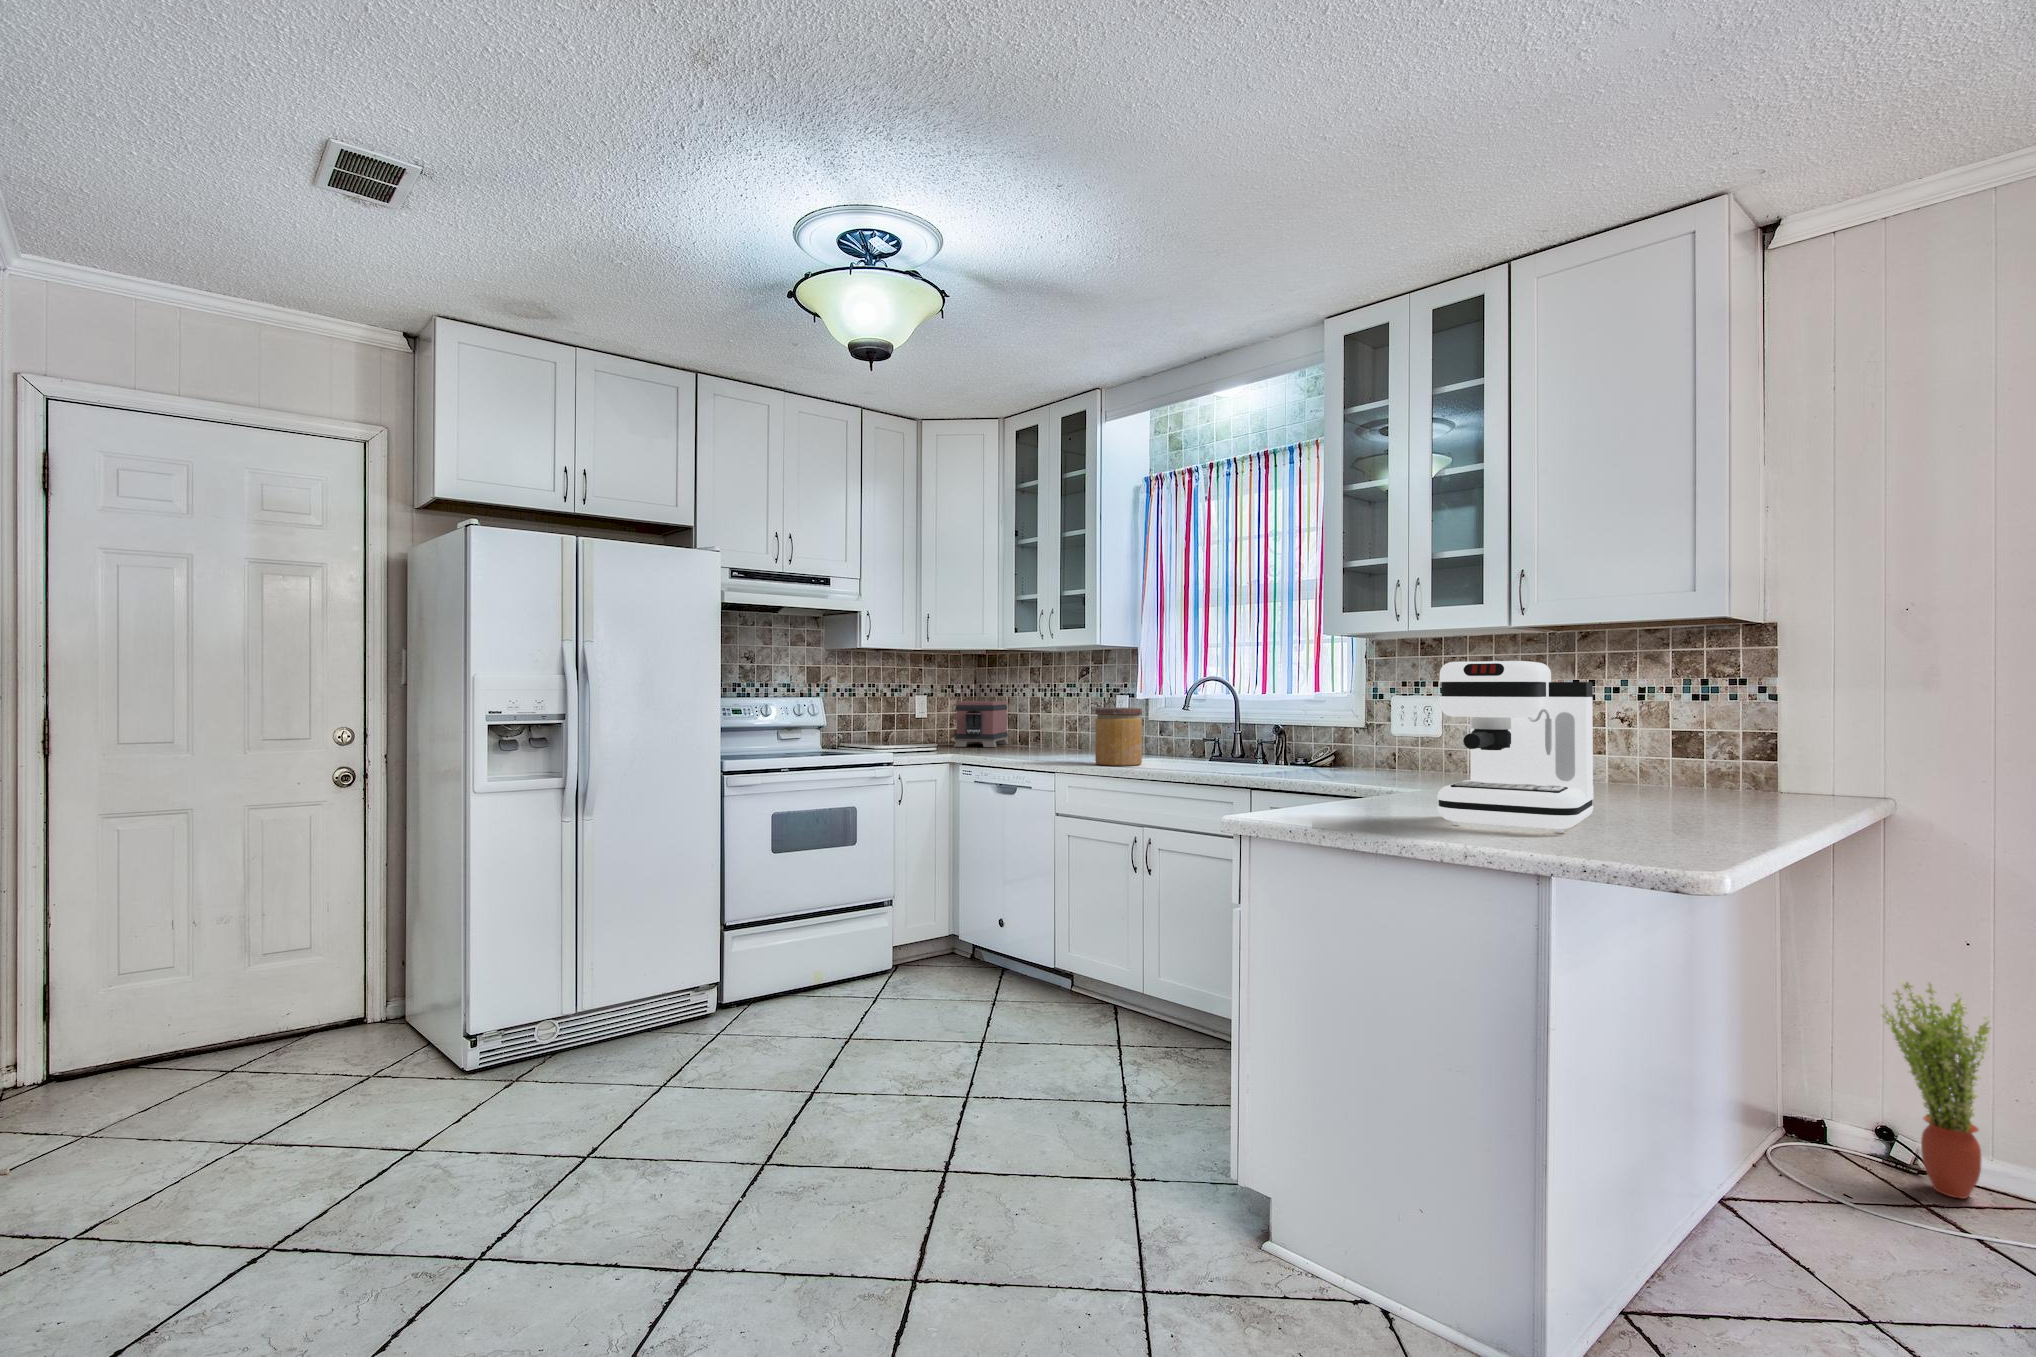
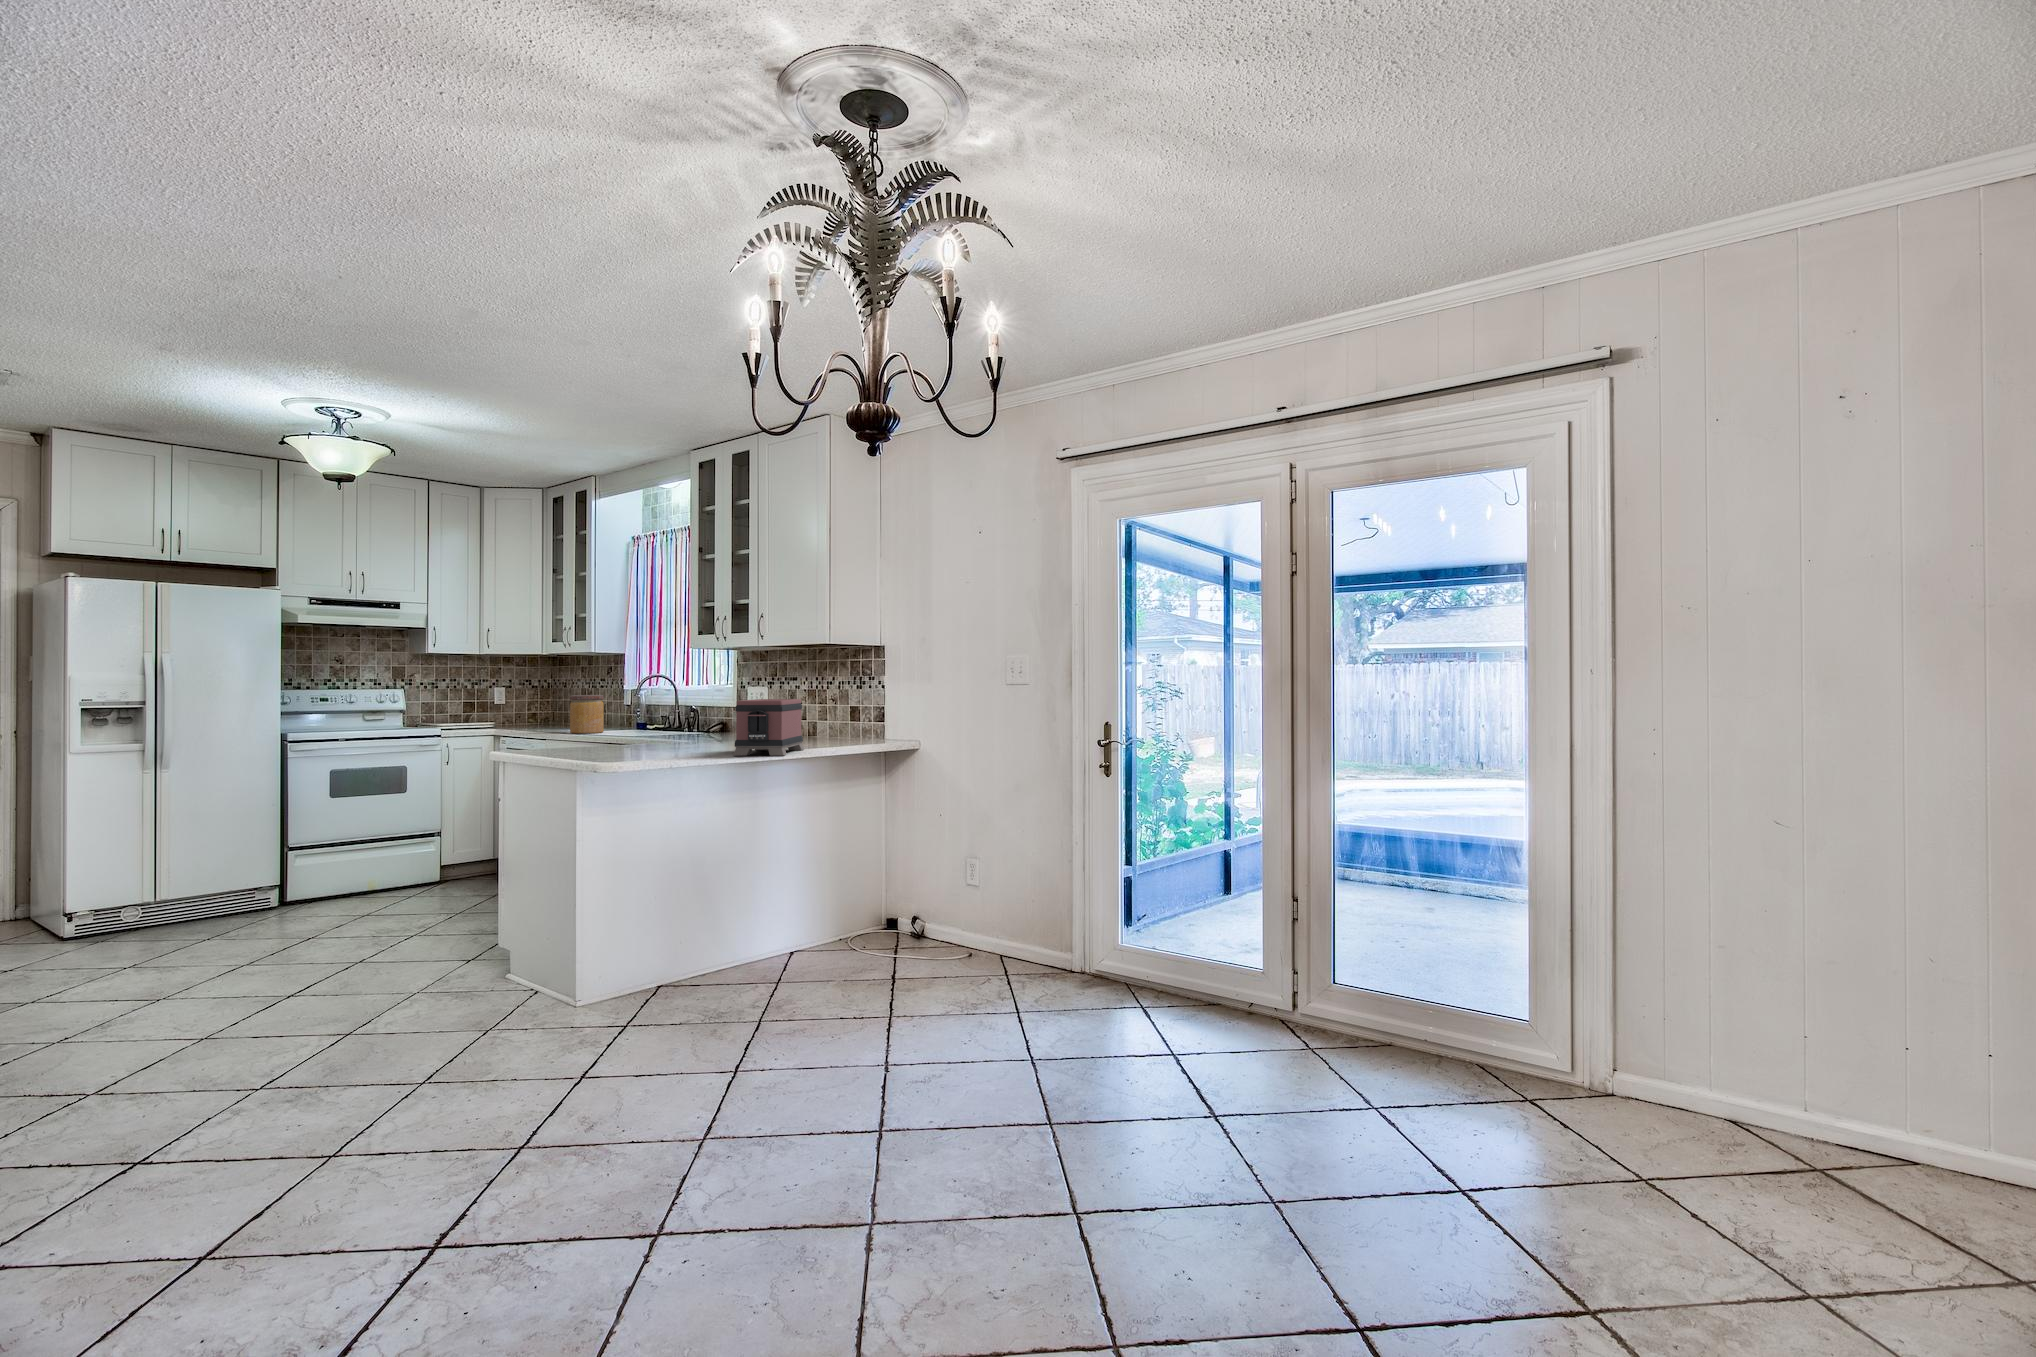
coffee maker: present [1437,661,1593,833] -> none [602,669,700,756]
toaster: present [954,701,1009,747] -> present [733,699,804,756]
potted plant: present [1882,982,1990,1199] -> none [894,834,935,942]

